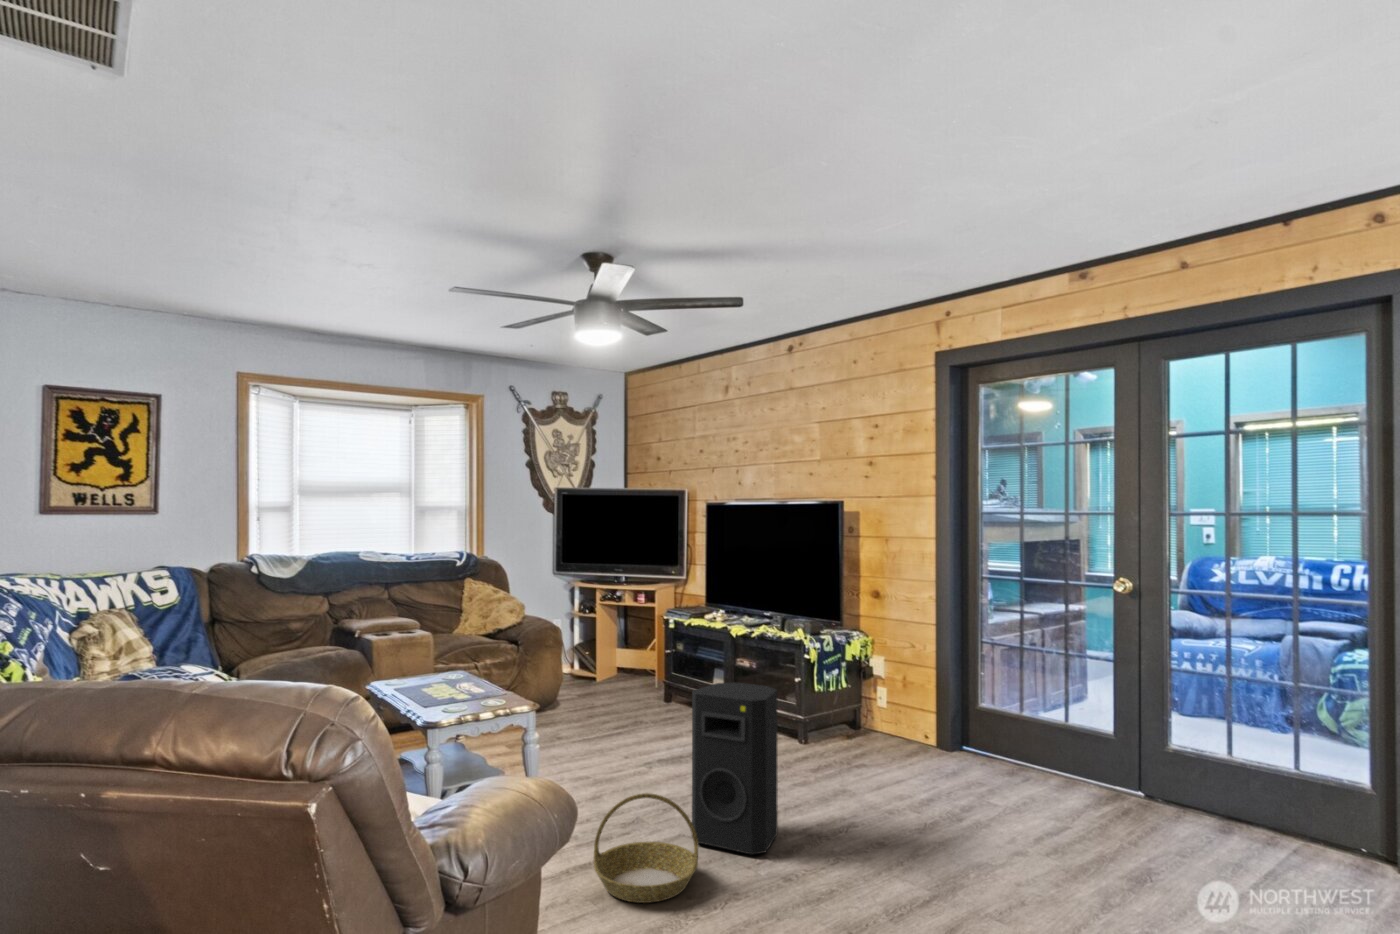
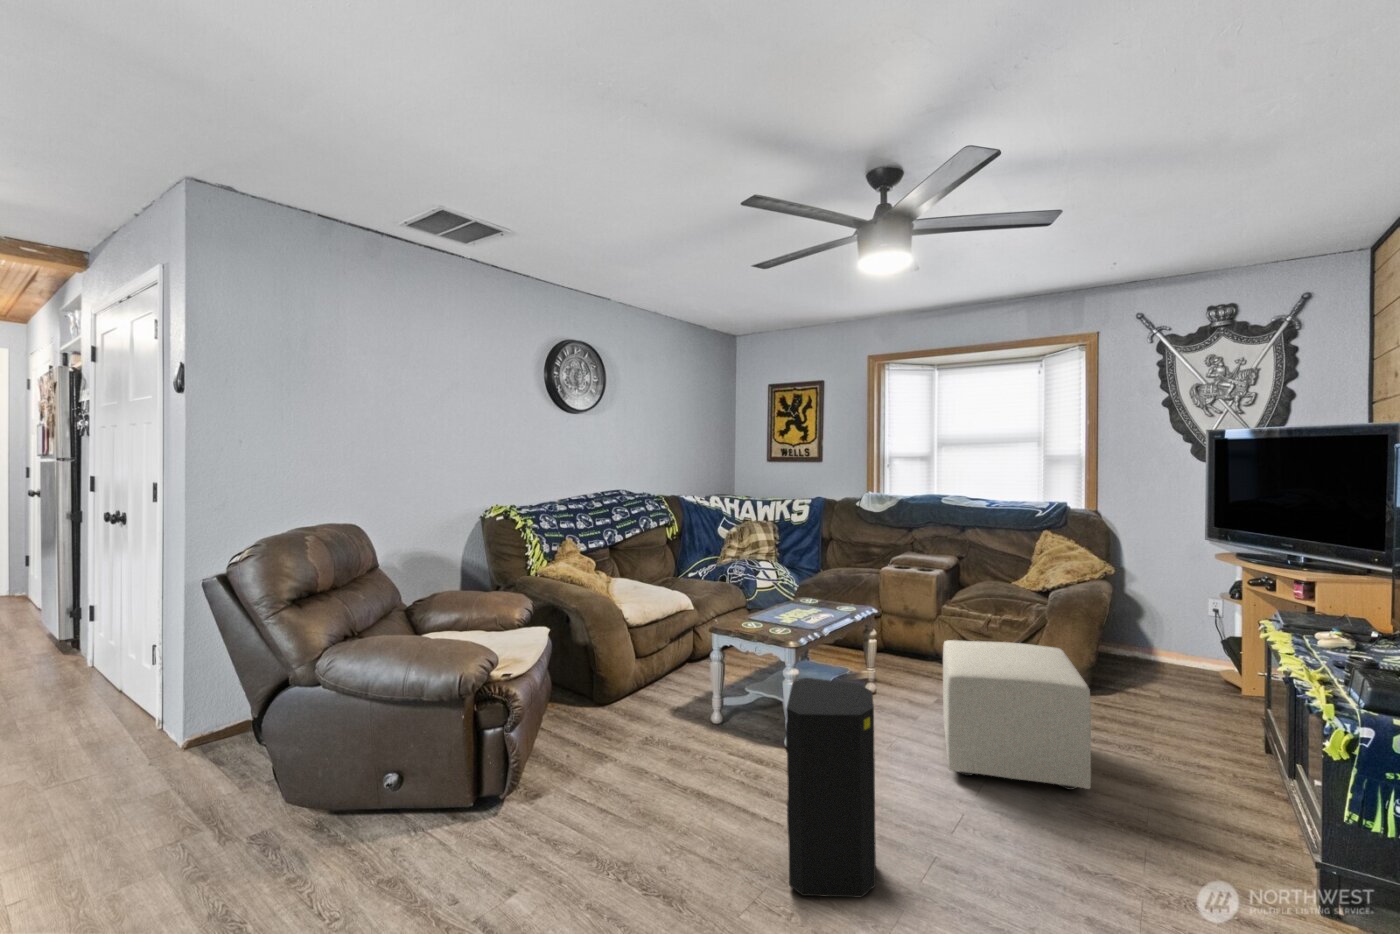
ottoman: none [567,660,706,774] -> present [943,640,1091,790]
basket: present [594,793,698,903] -> none [642,744,741,855]

